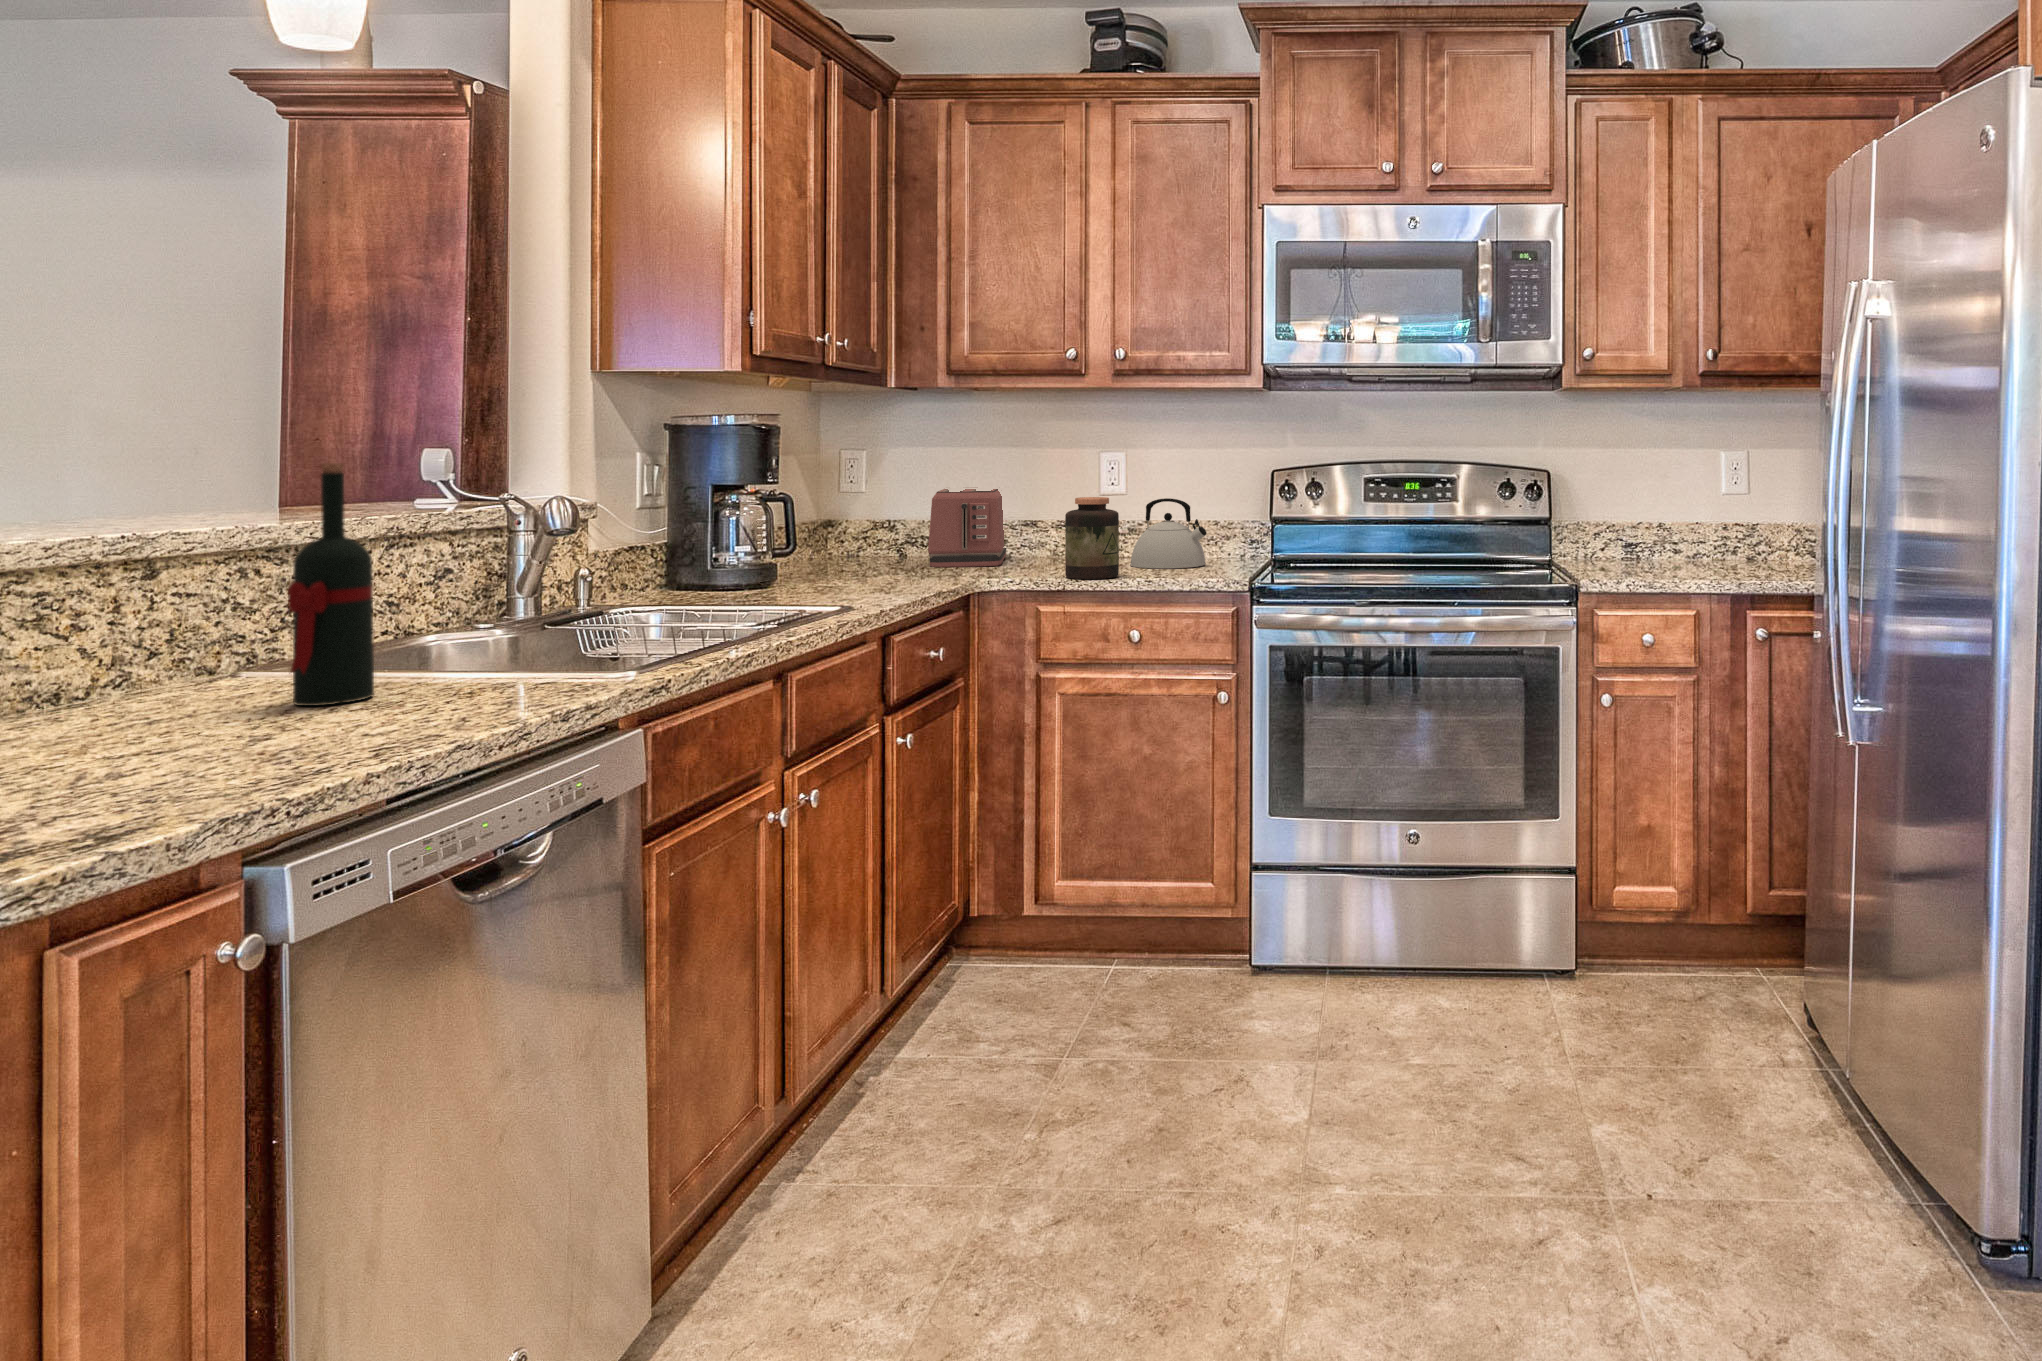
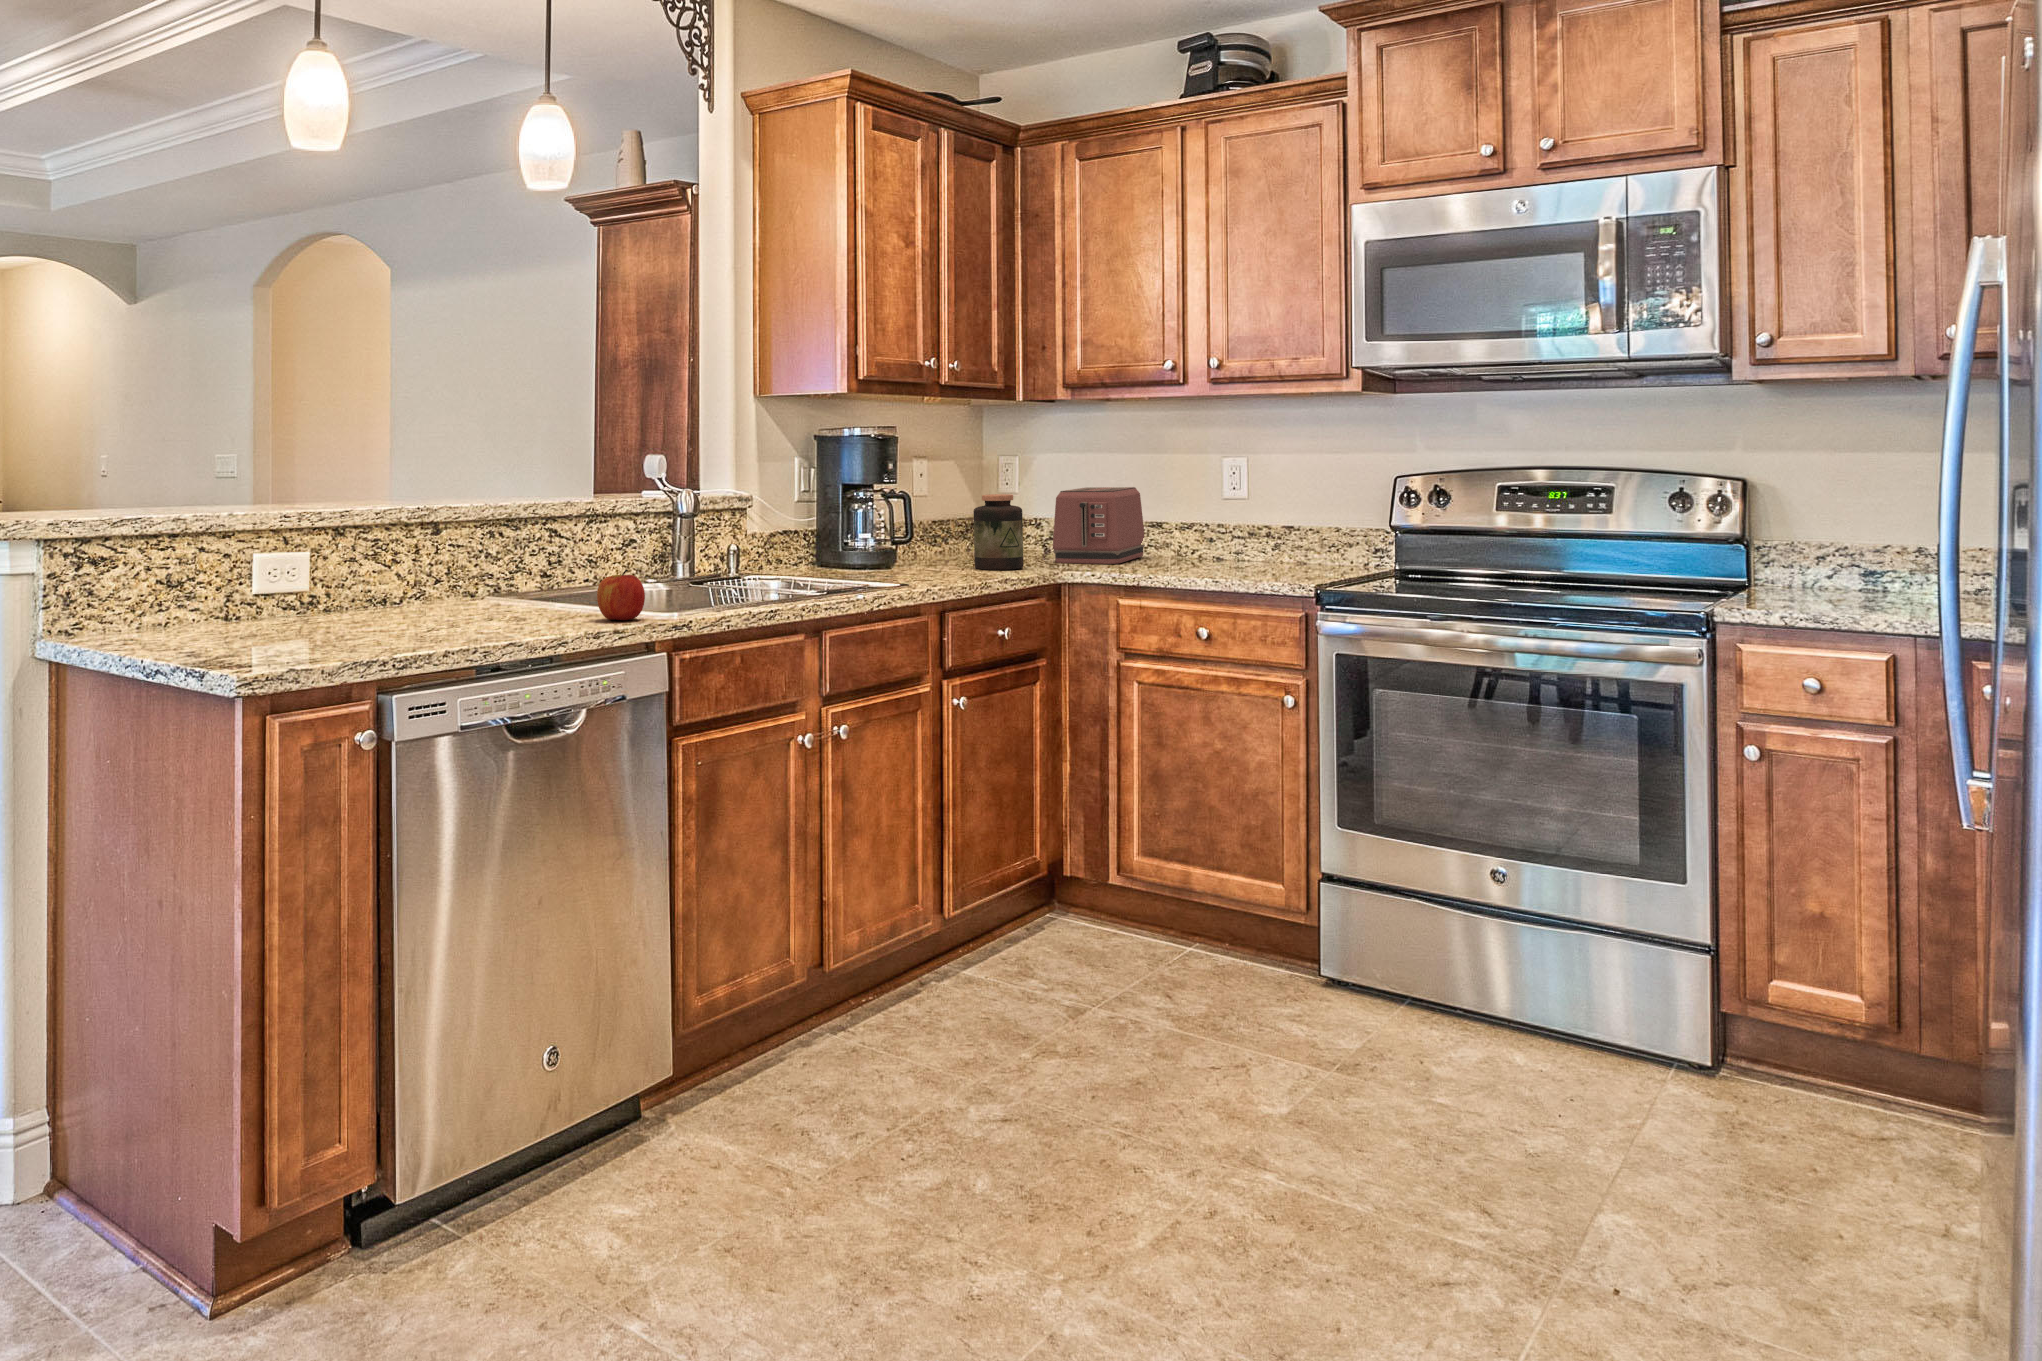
wine bottle: present [288,463,374,706] -> none [549,470,591,615]
jar: present [1065,497,1119,579] -> present [973,494,1023,570]
kettle: present [1130,498,1206,569] -> none [1245,500,1329,573]
apple: none [407,623,505,708] -> present [597,570,645,620]

